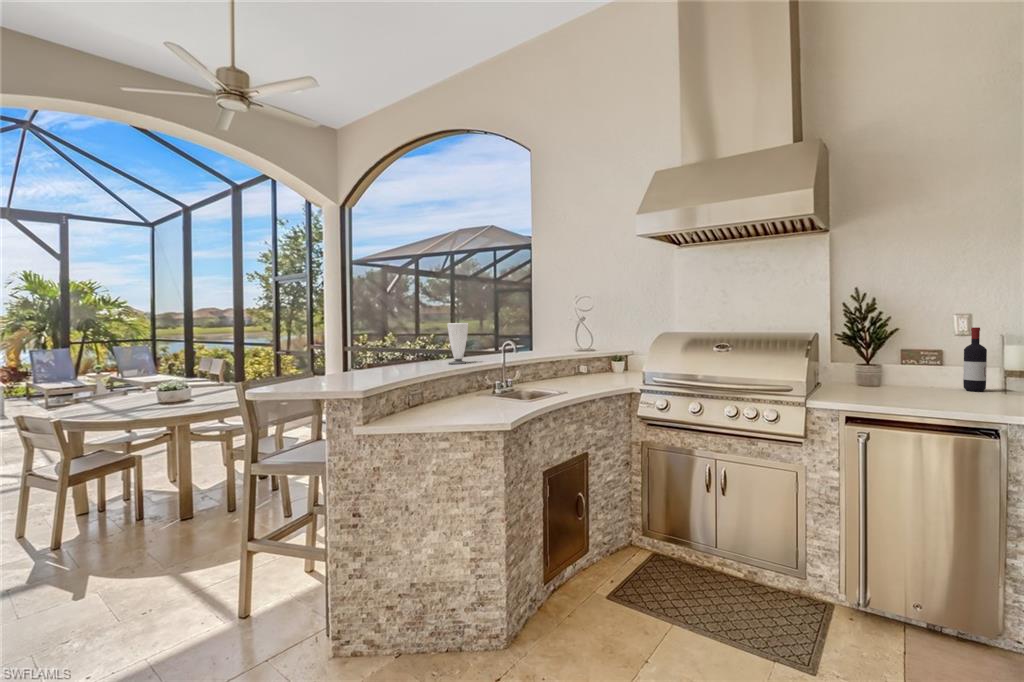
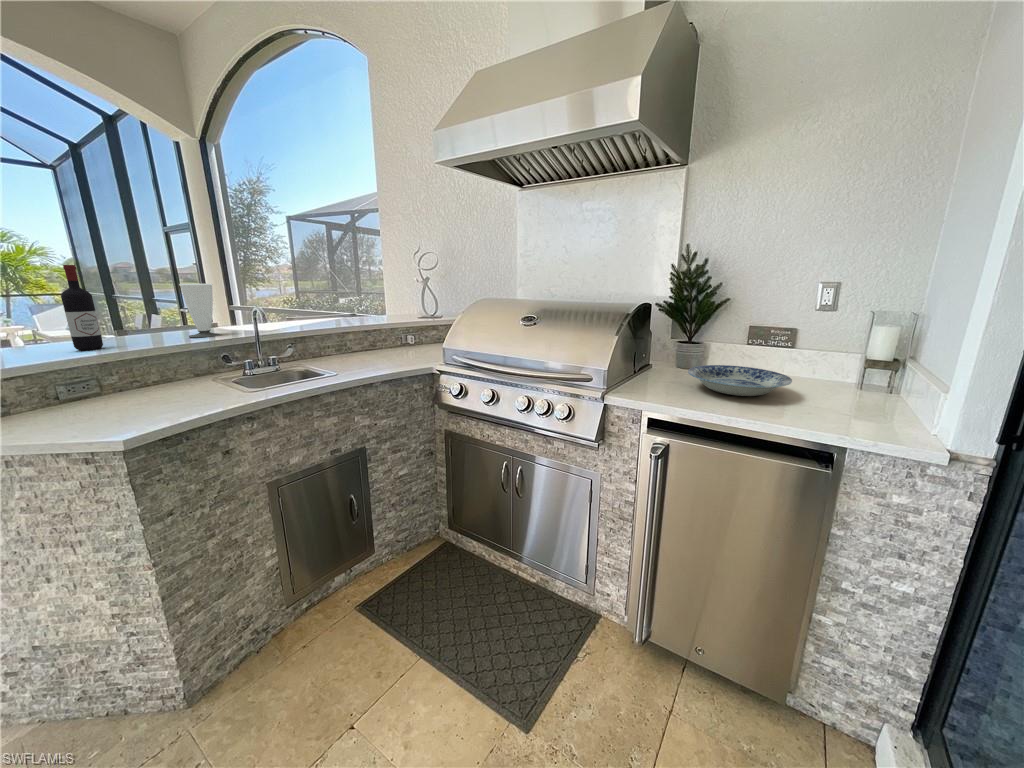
wine bottle: present [963,327,987,391] -> present [61,265,103,350]
plate: none [865,380,956,399] -> present [688,365,792,396]

